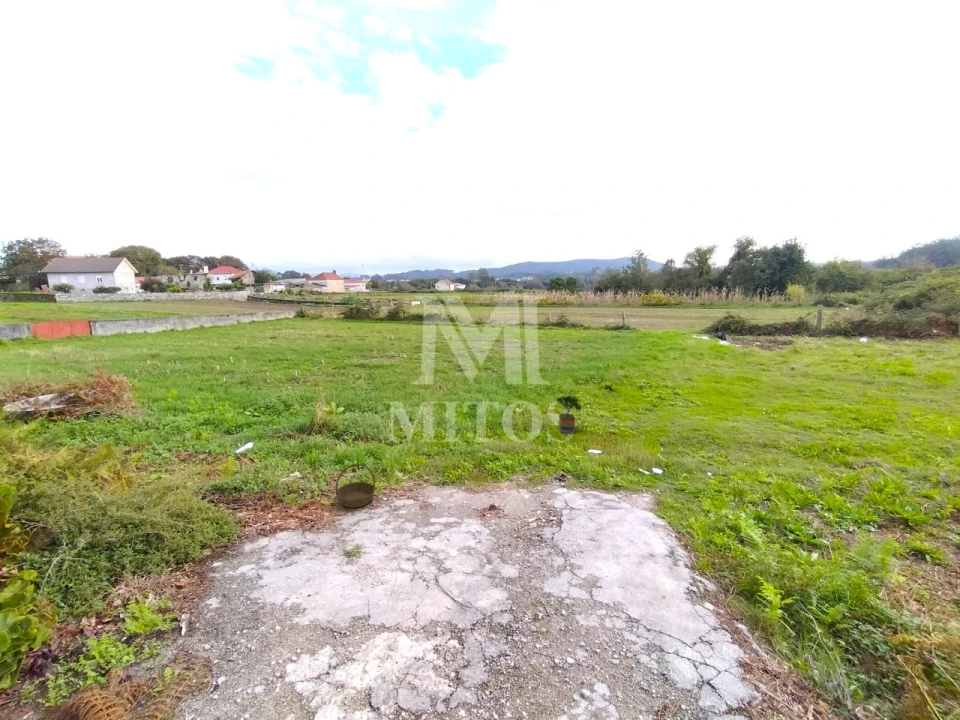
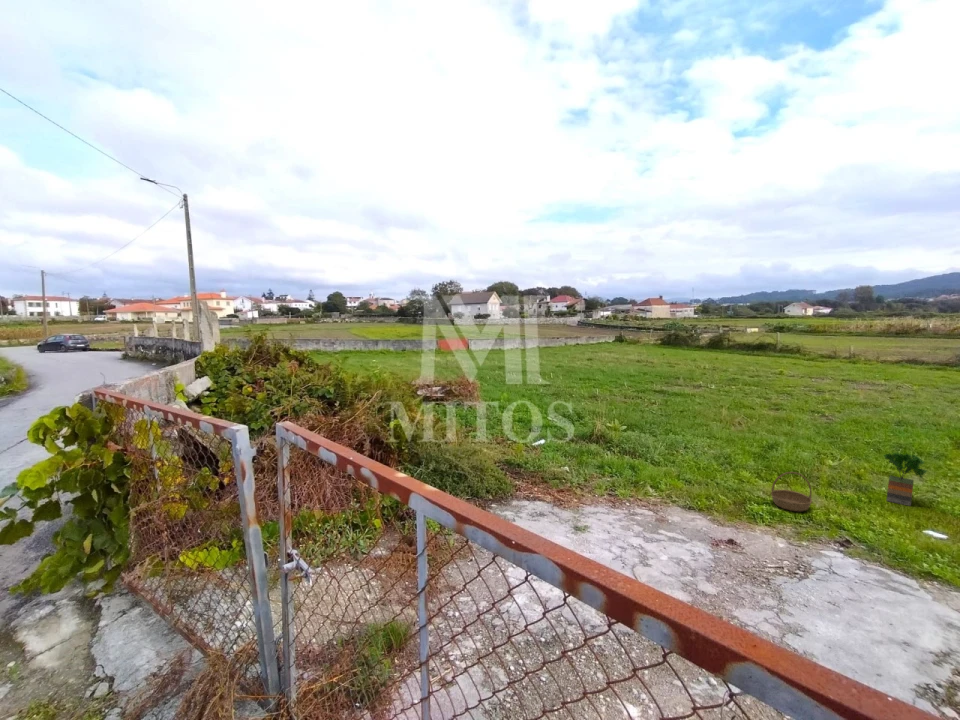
basket: present [336,464,375,508] -> present [771,472,812,511]

